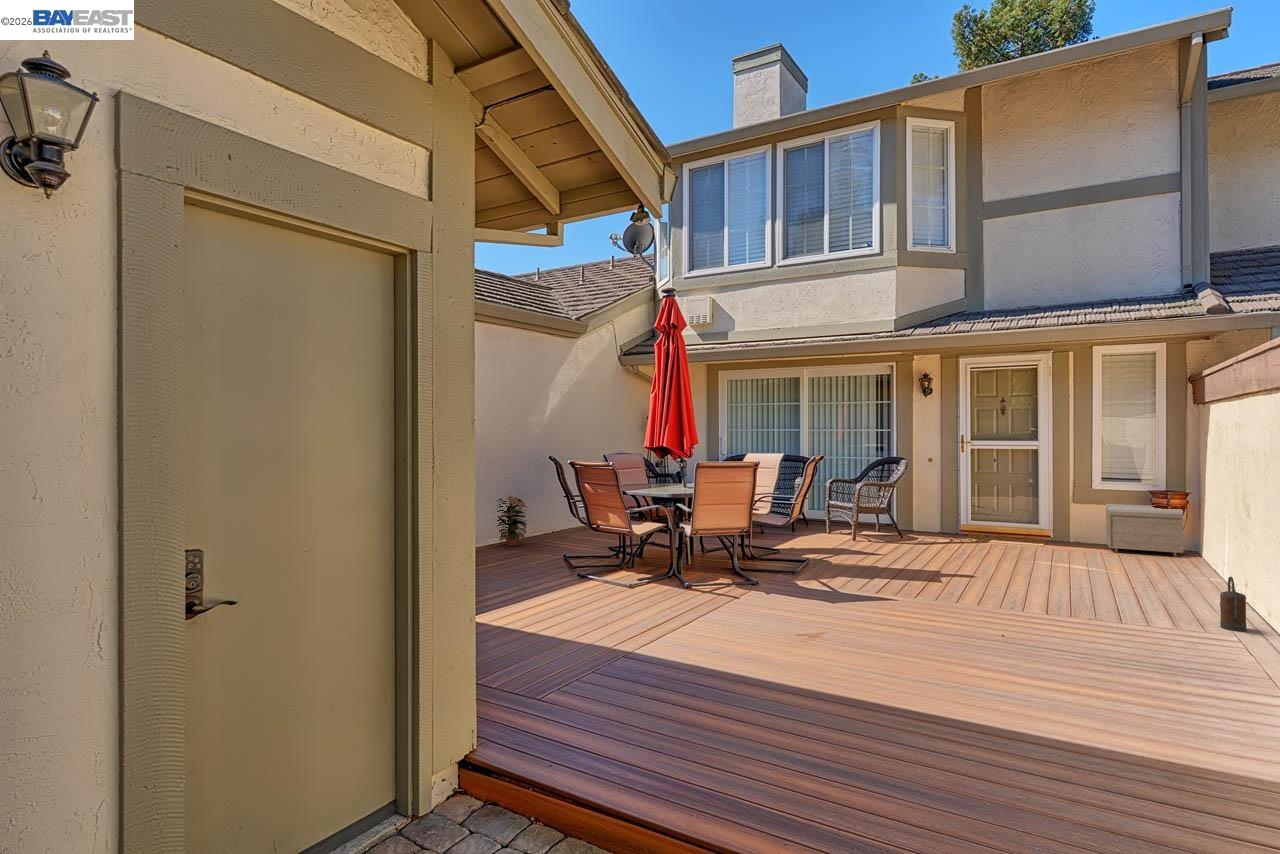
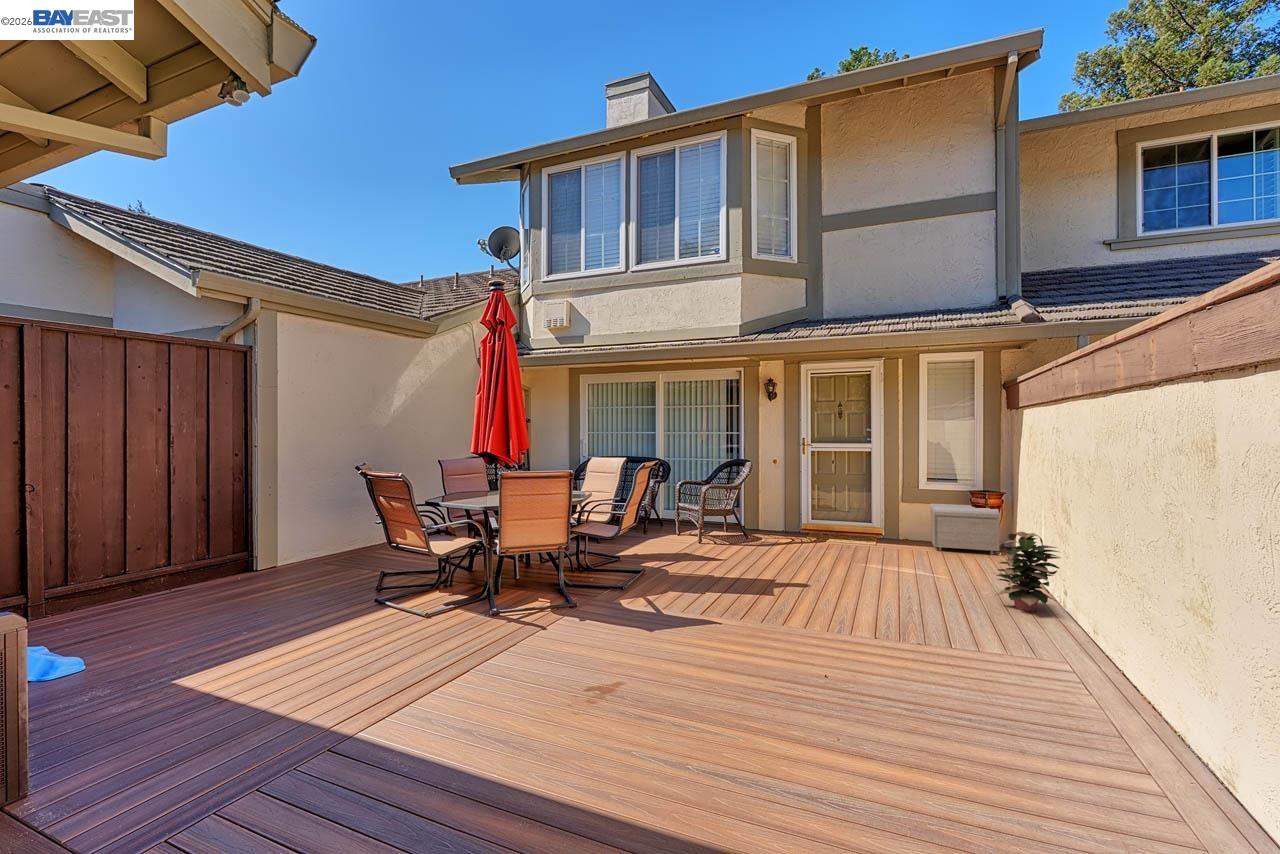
decorative plant: present [497,496,527,546] -> present [996,532,1060,611]
watering can: present [1220,577,1246,631] -> none [1052,595,1079,658]

